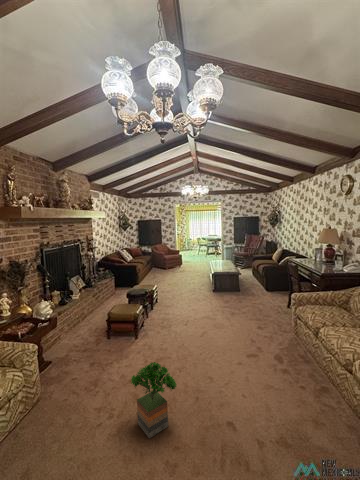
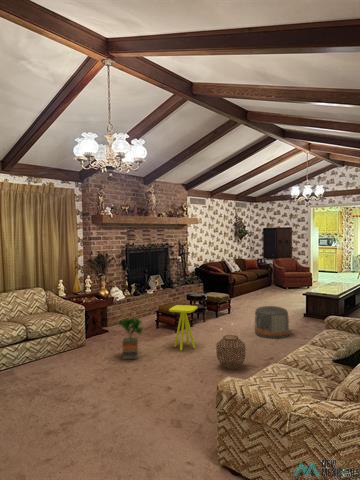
pouf: none [223,296,256,331] -> present [255,306,289,338]
side table: none [176,319,212,382] -> present [169,305,198,350]
woven basket: none [266,351,304,396] -> present [216,335,245,369]

